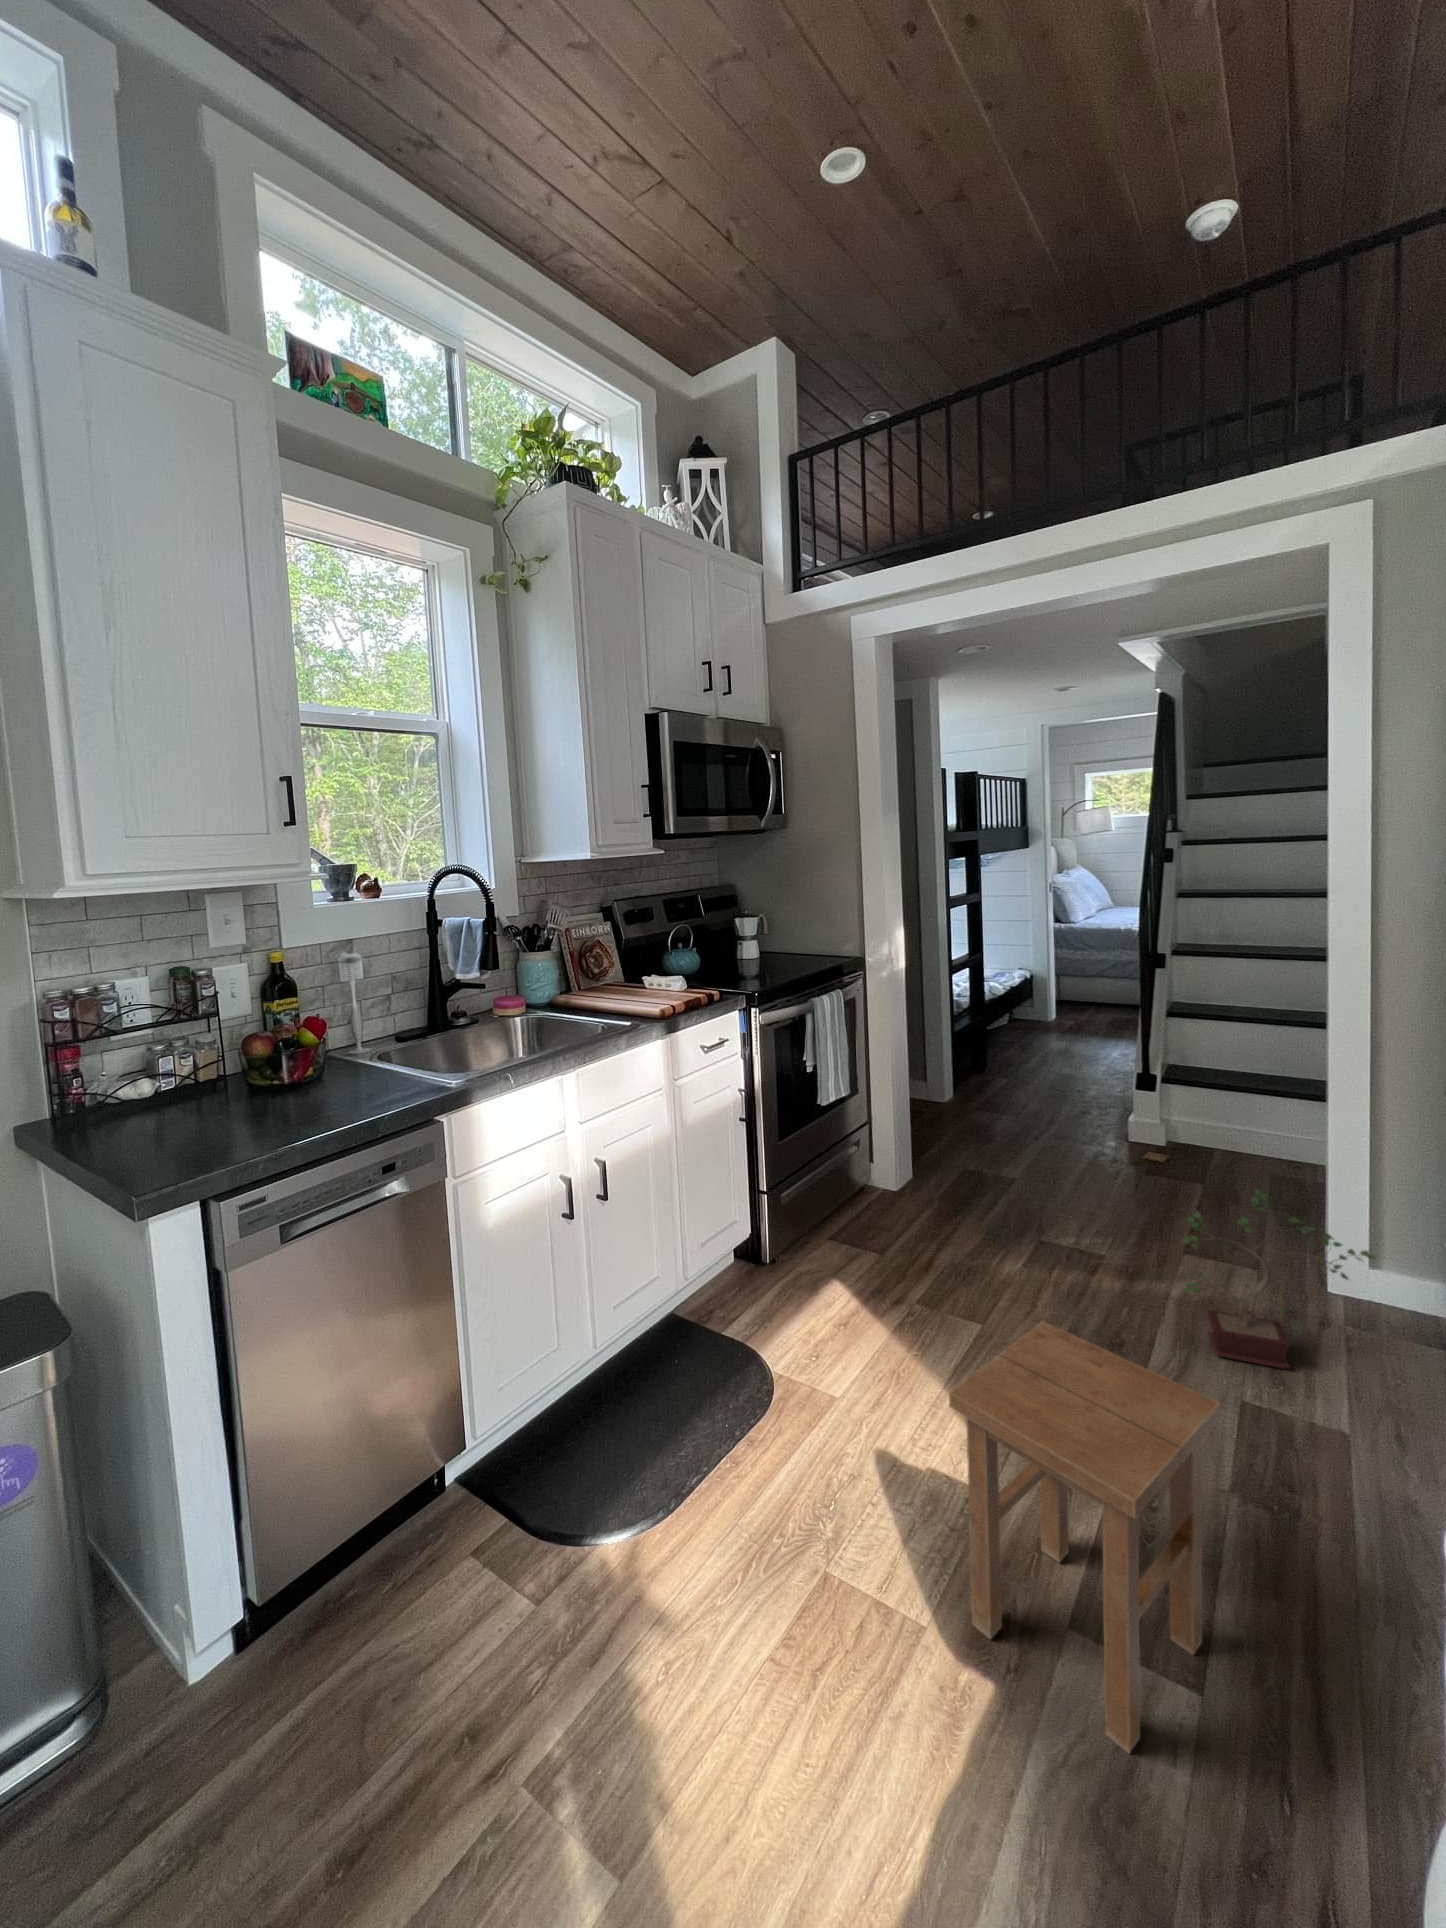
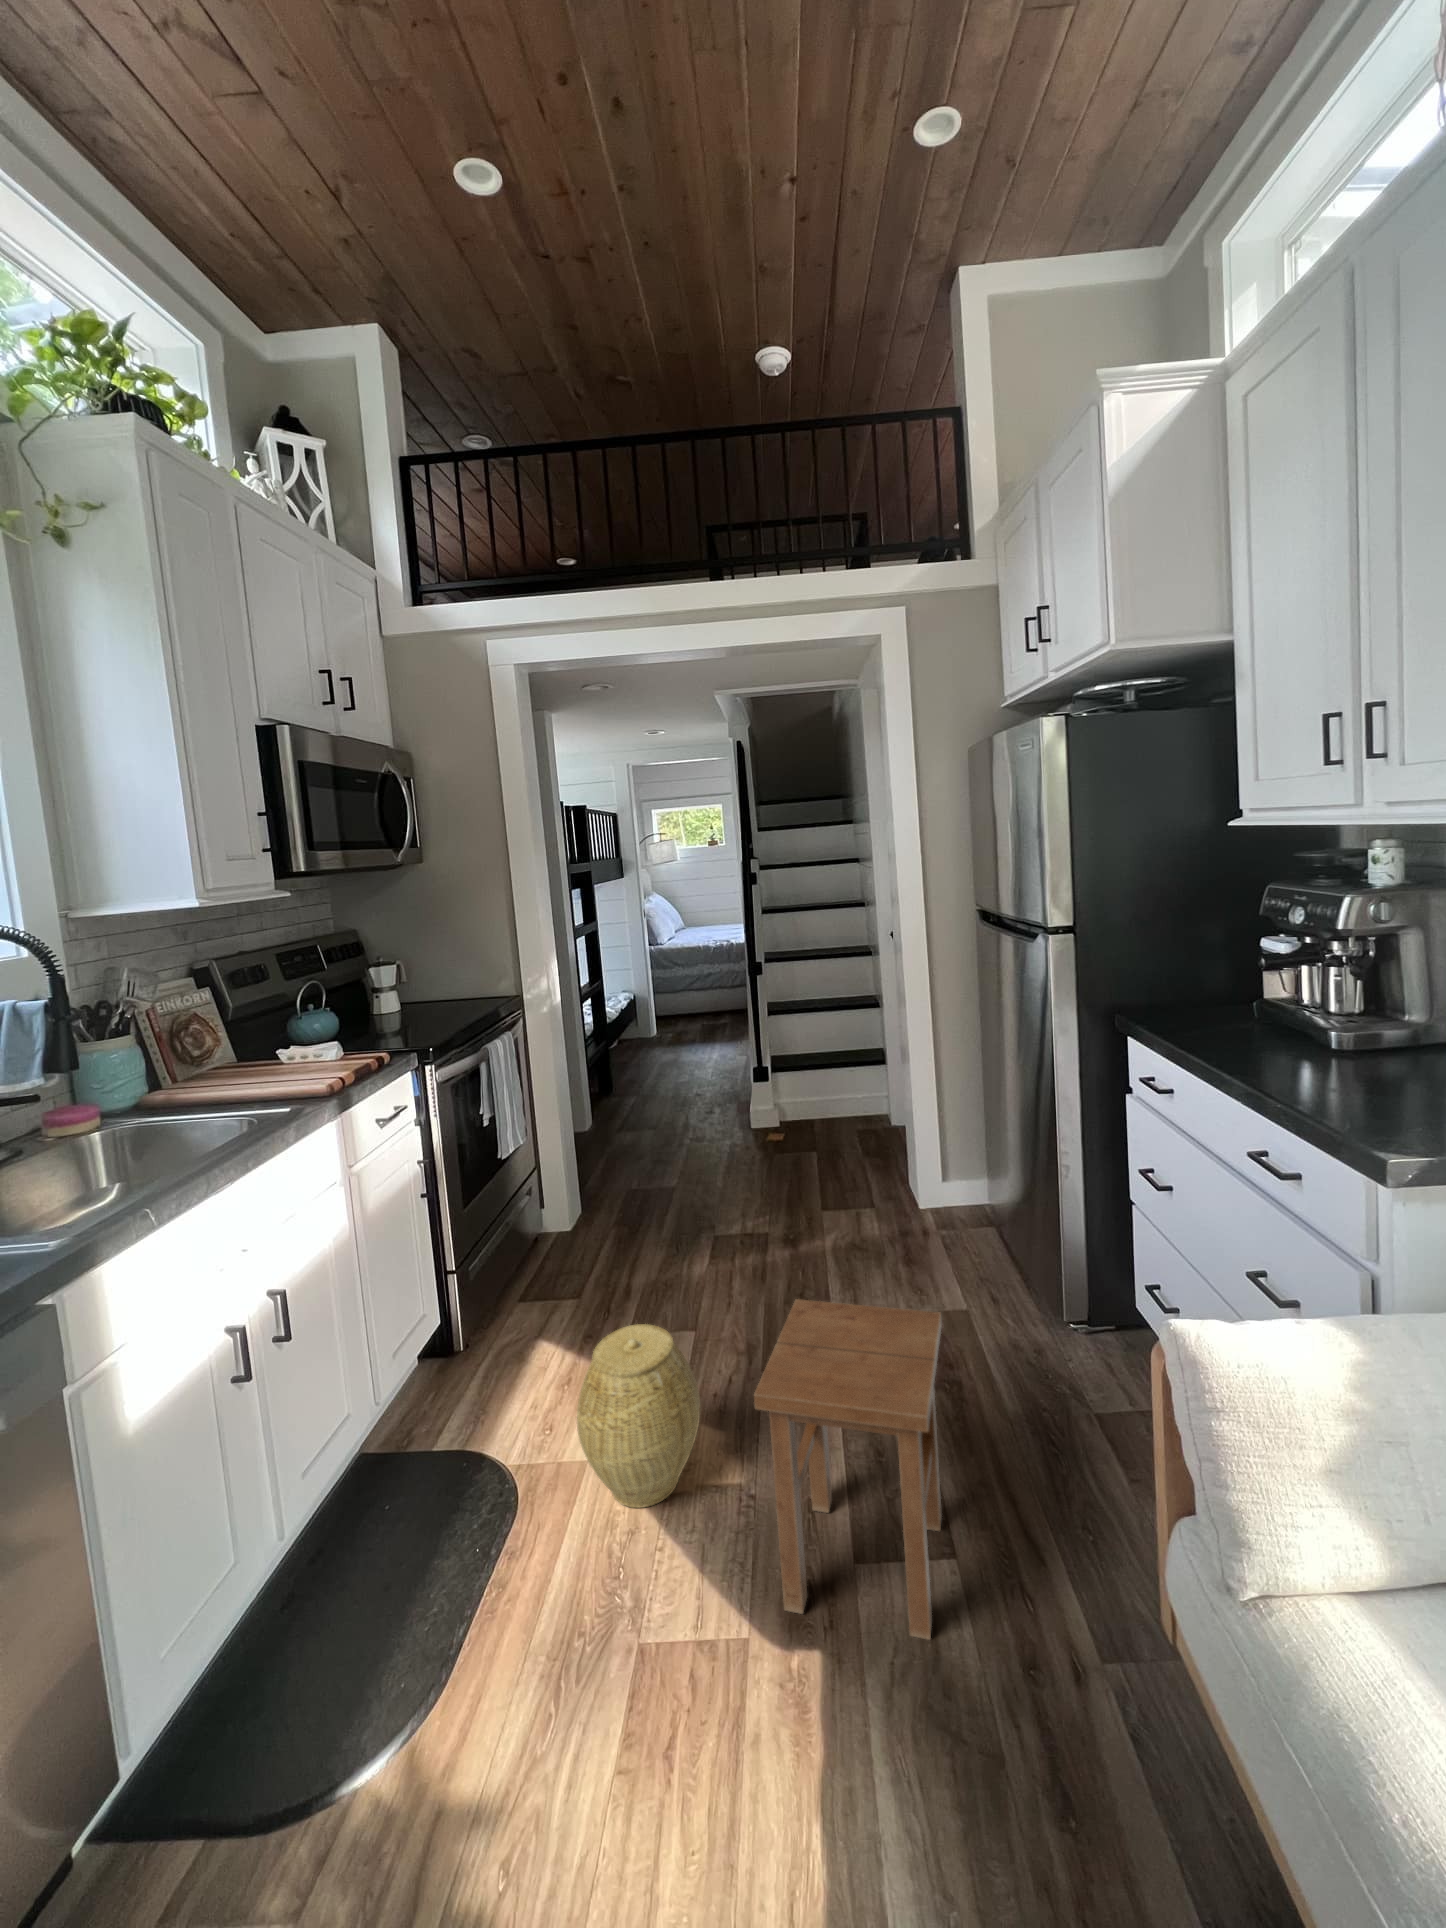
potted plant: present [1182,1188,1376,1368] -> none [840,1139,964,1286]
woven basket: none [820,1287,943,1464] -> present [577,1324,700,1508]

